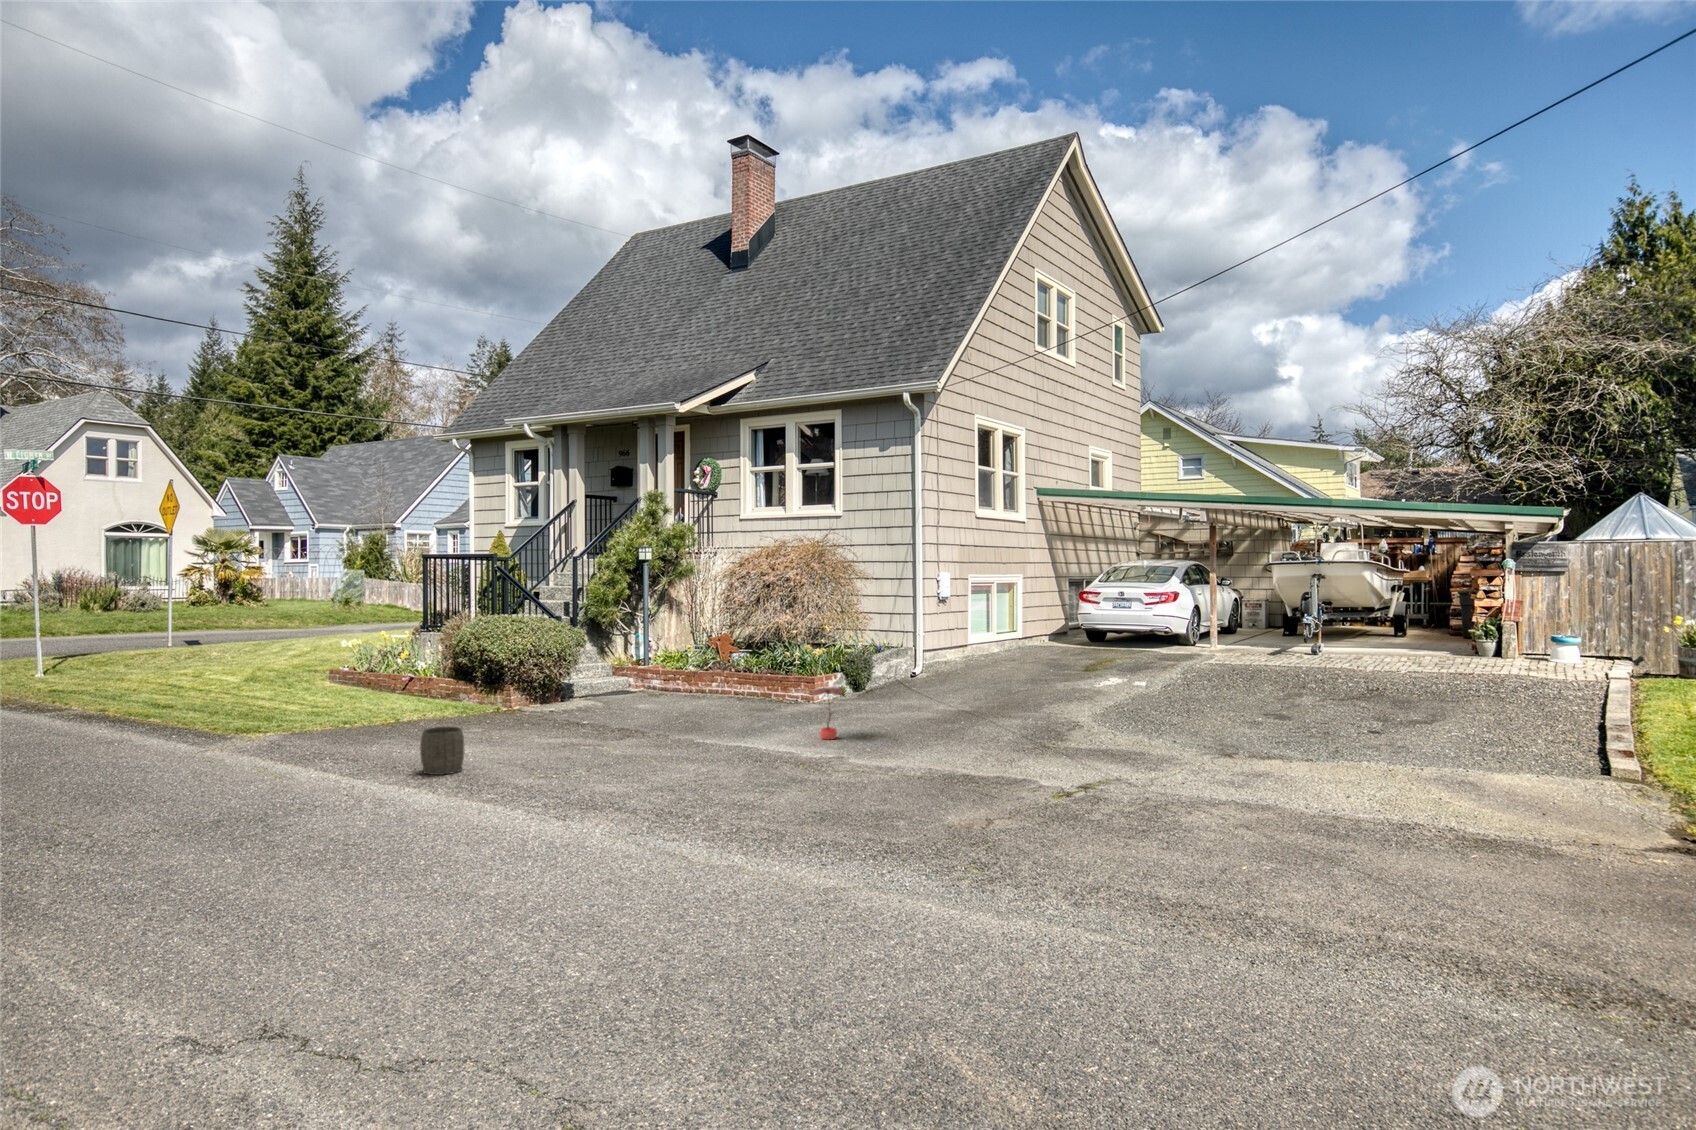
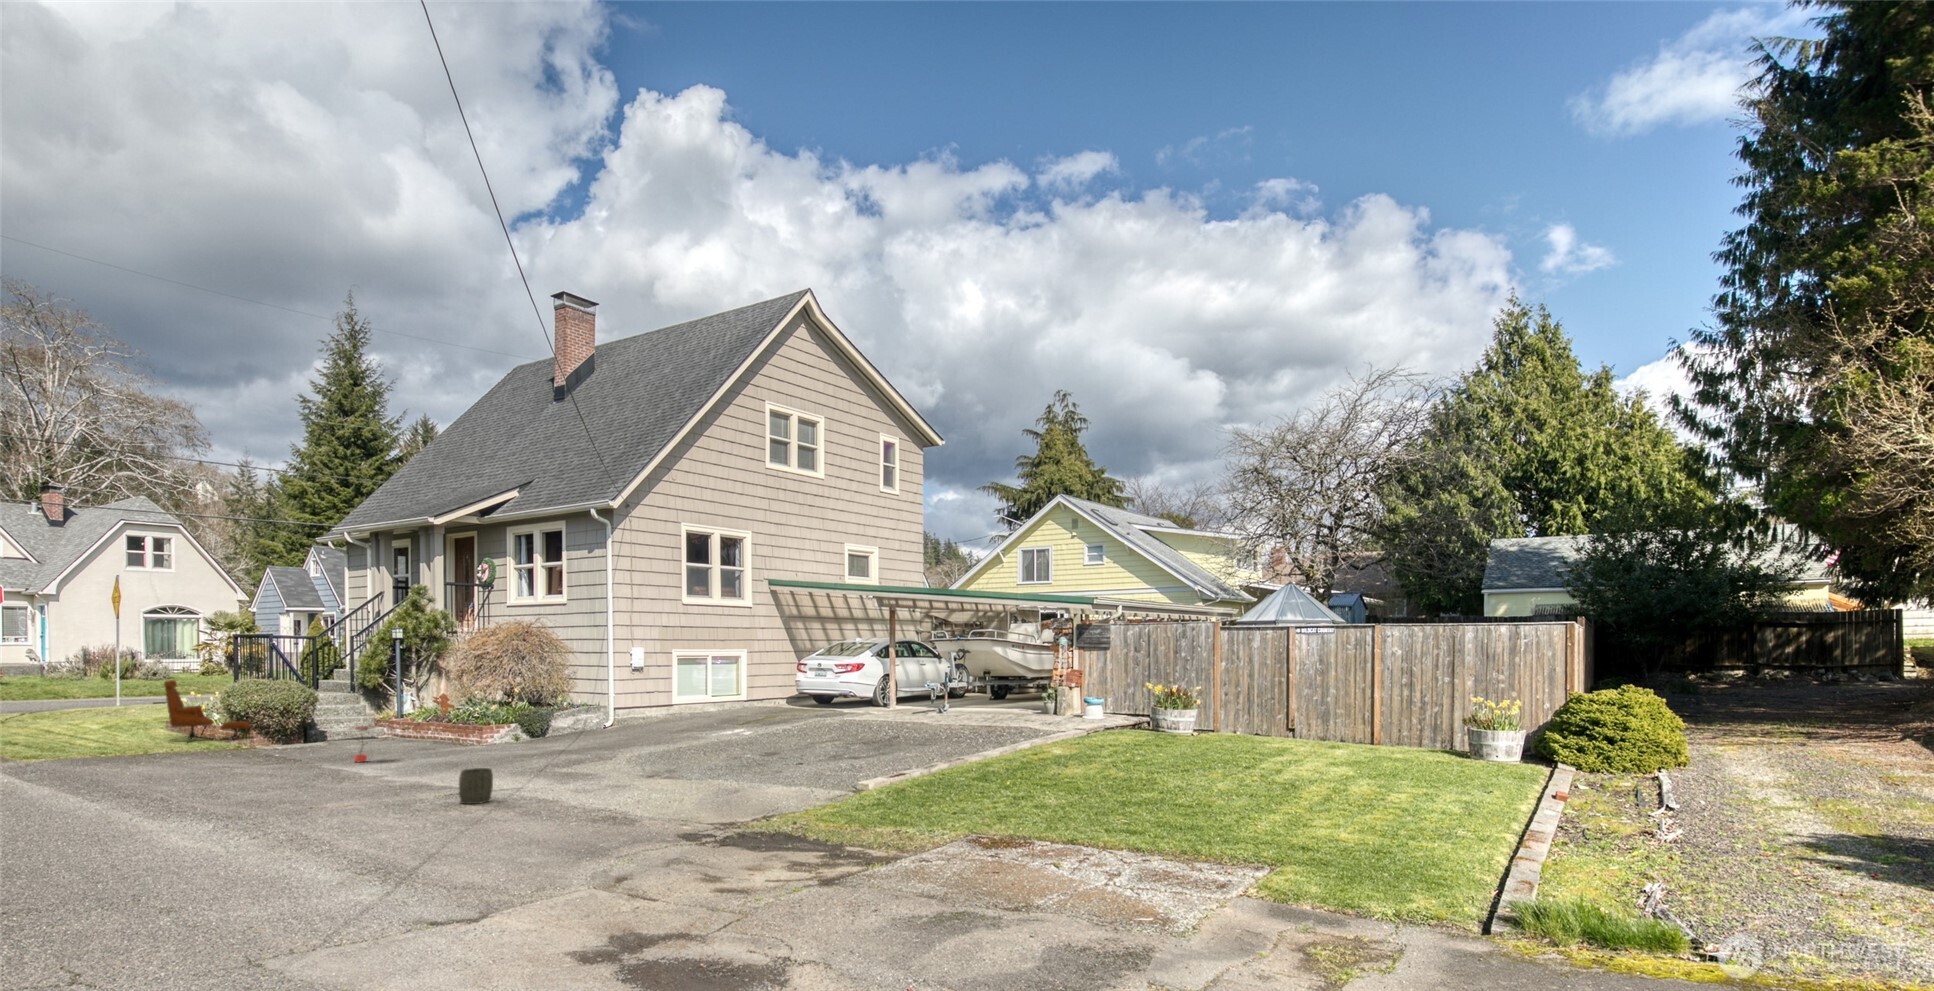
lounge chair: none [429,618,539,704] -> present [164,680,251,740]
woven basket: present [420,727,464,775] -> present [459,768,493,804]

